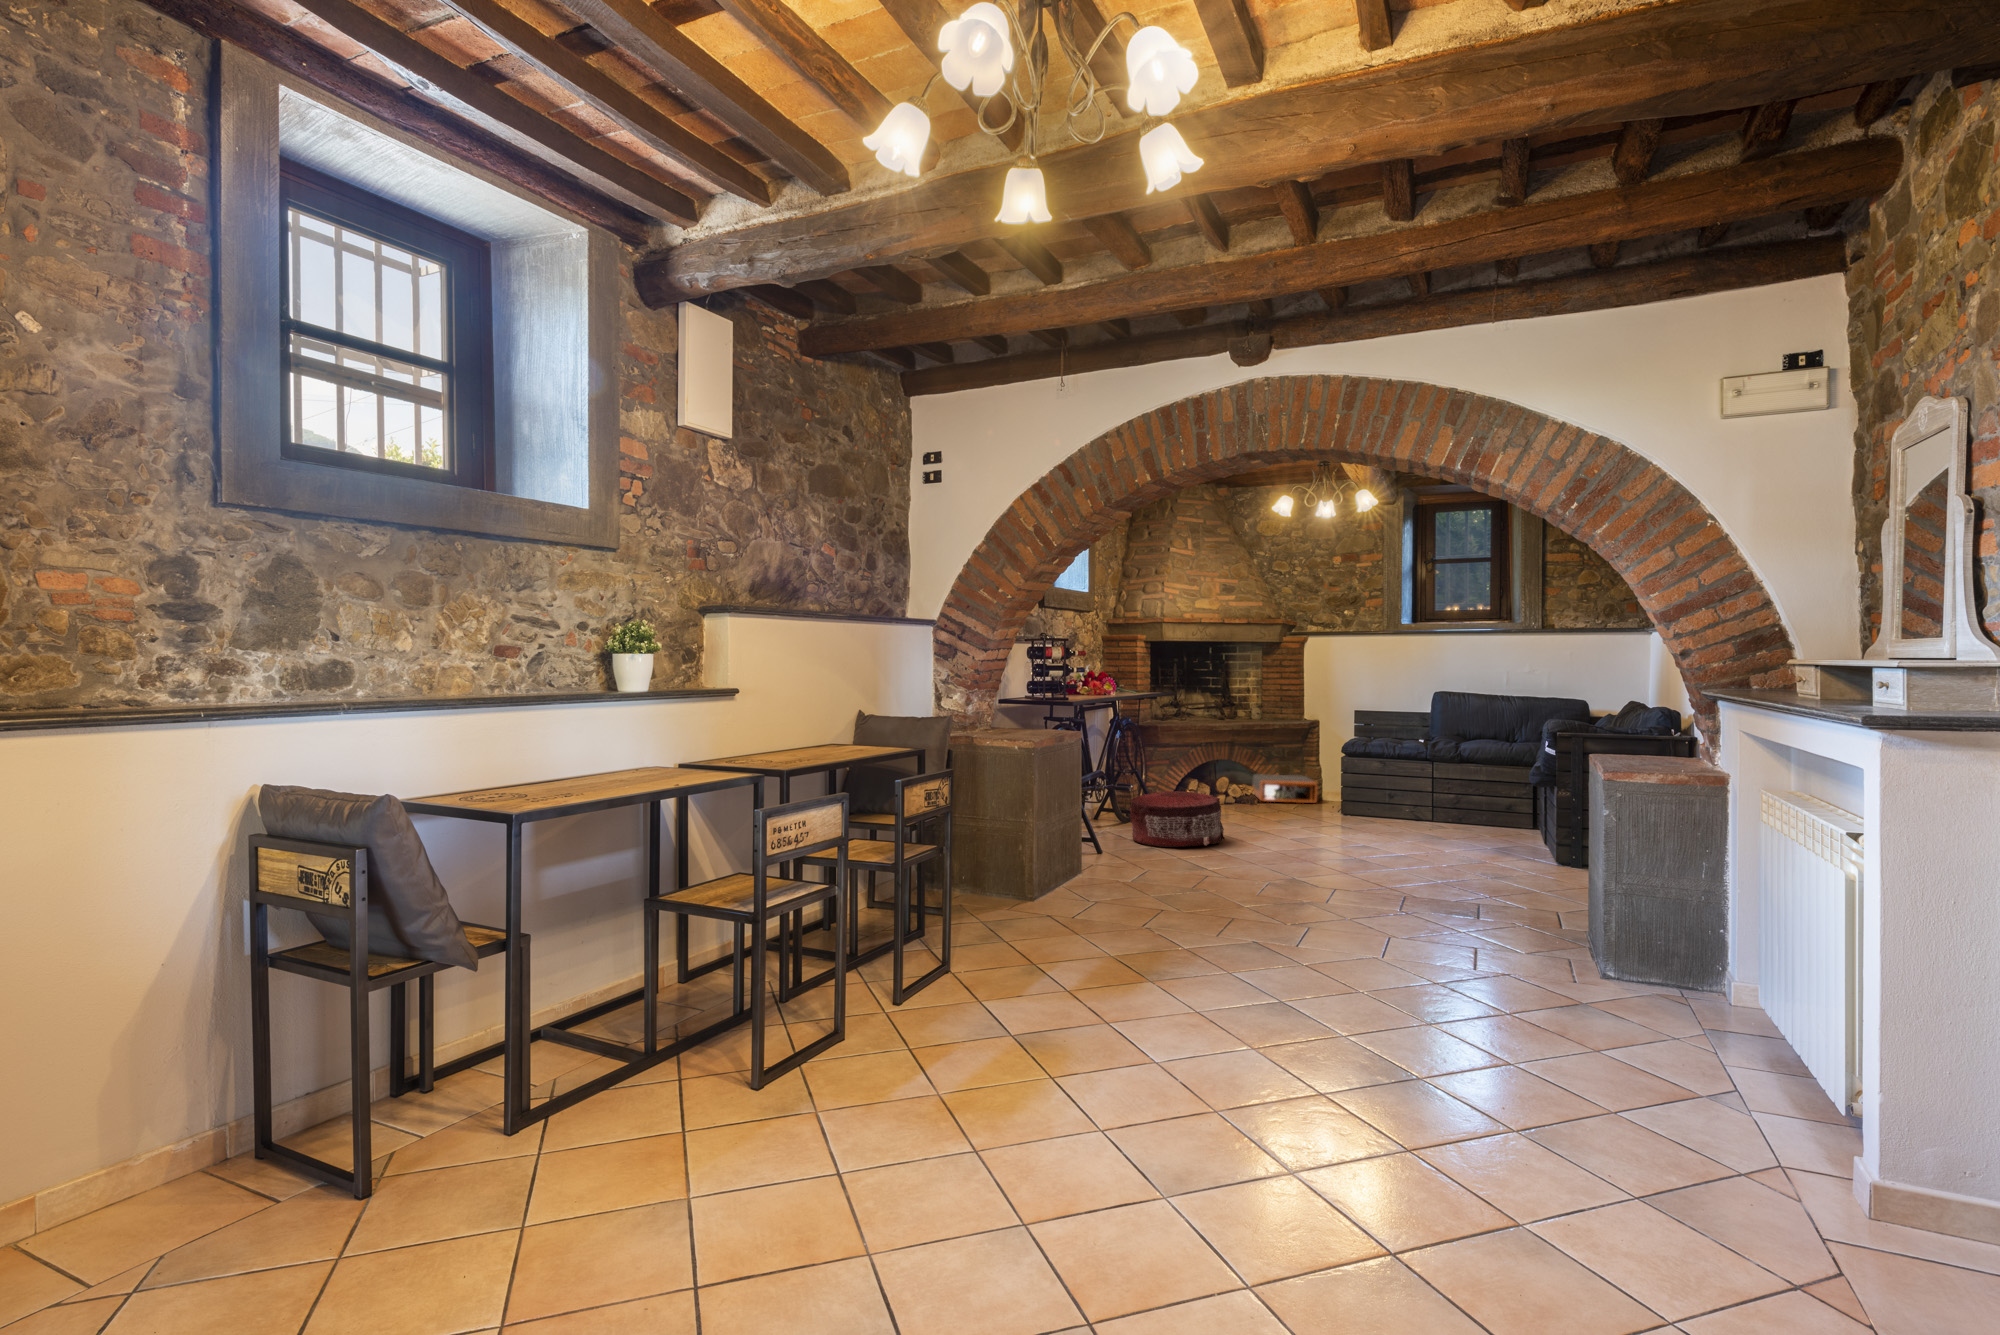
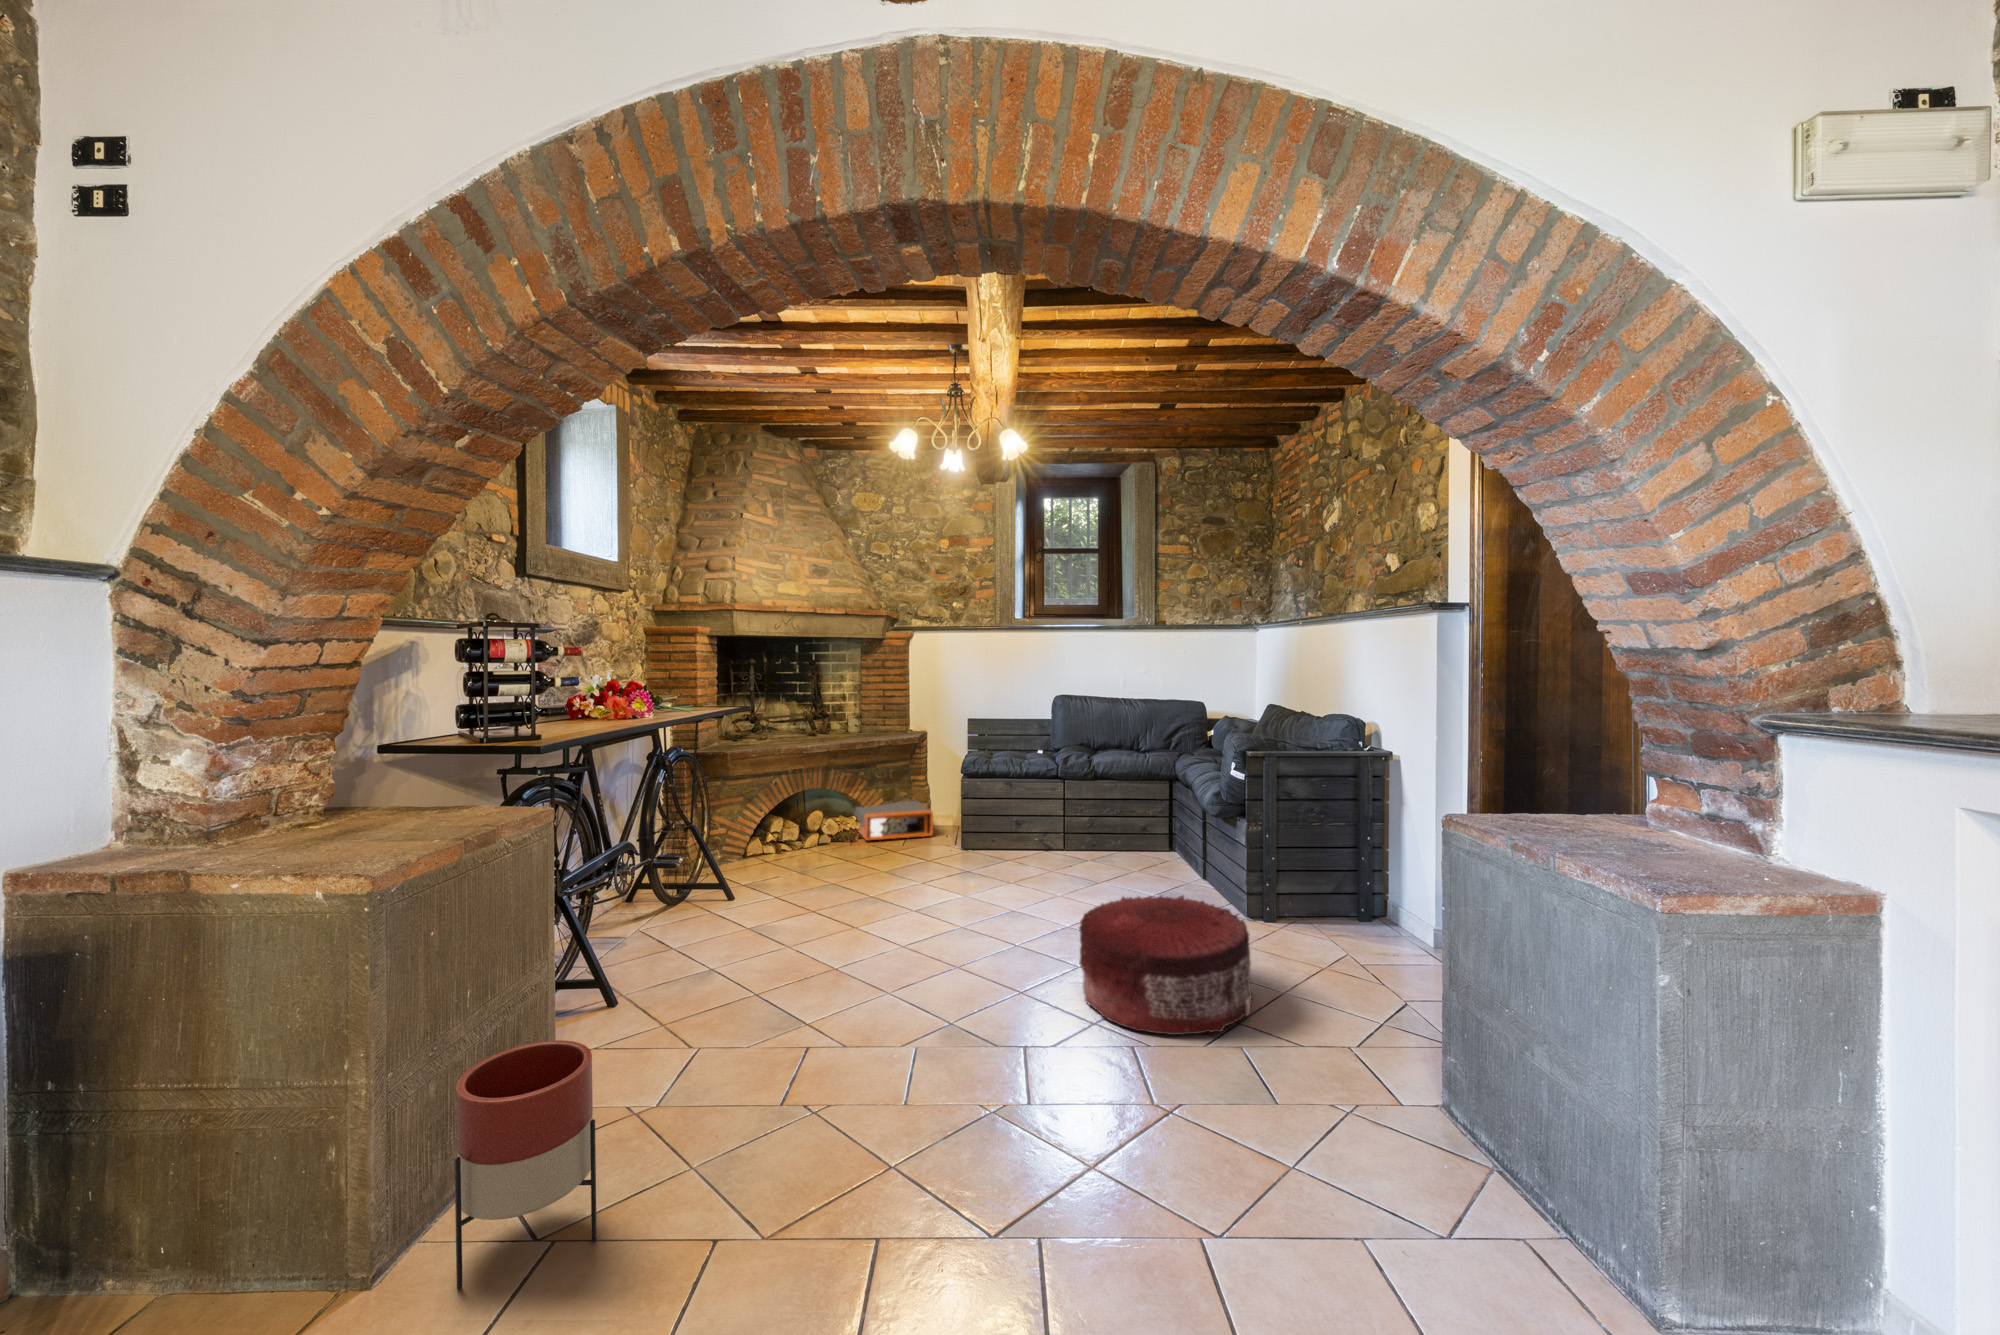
pouf: present [1129,791,1224,847] -> present [1079,896,1252,1035]
planter: none [1069,815,1117,892] -> present [455,1040,597,1290]

